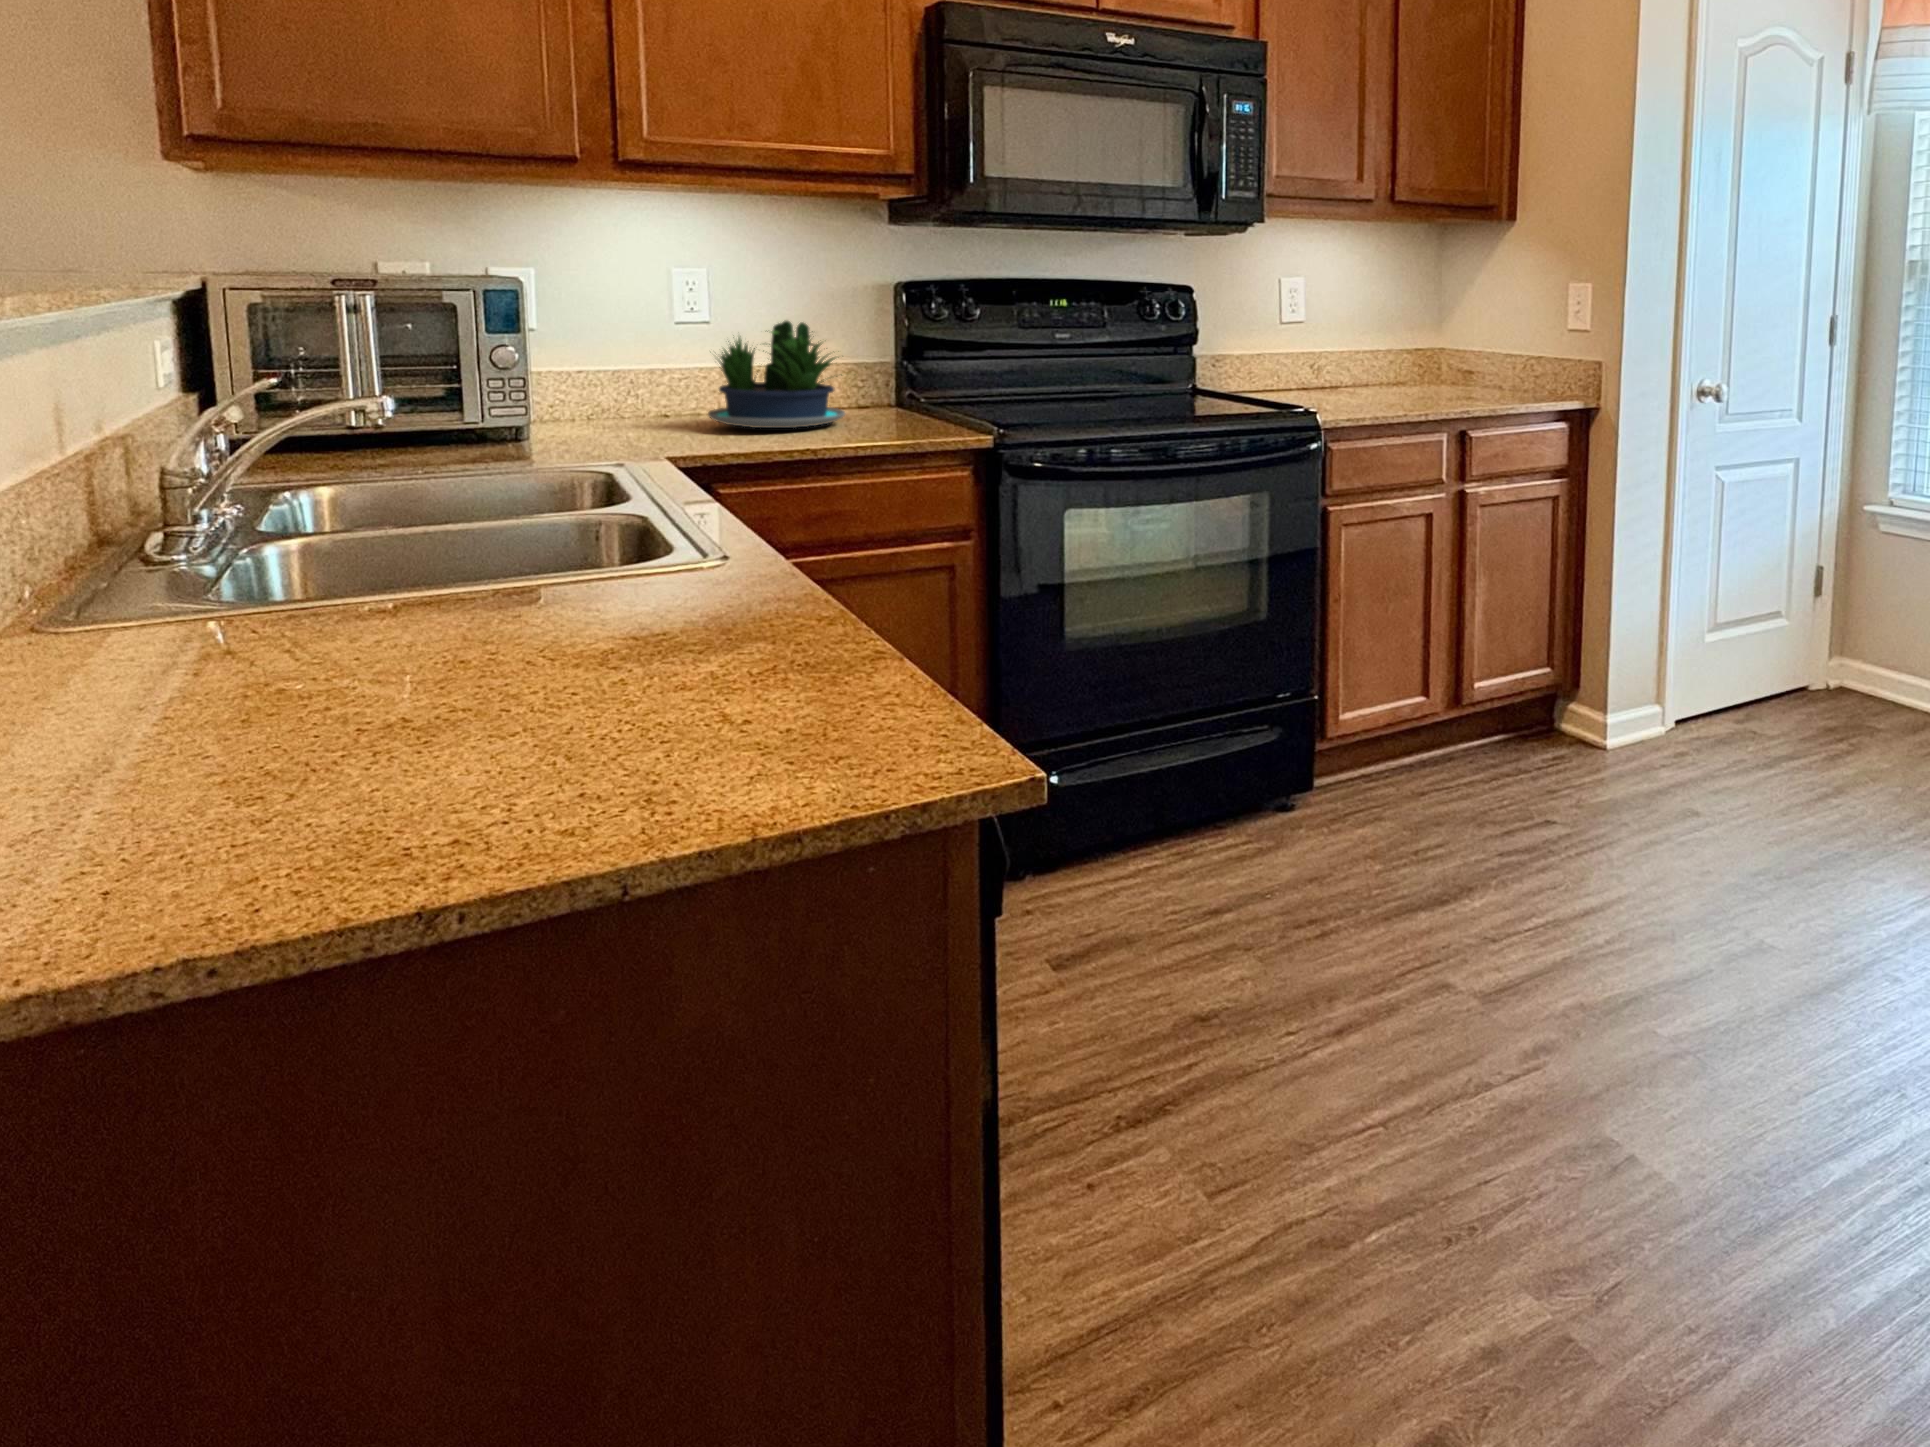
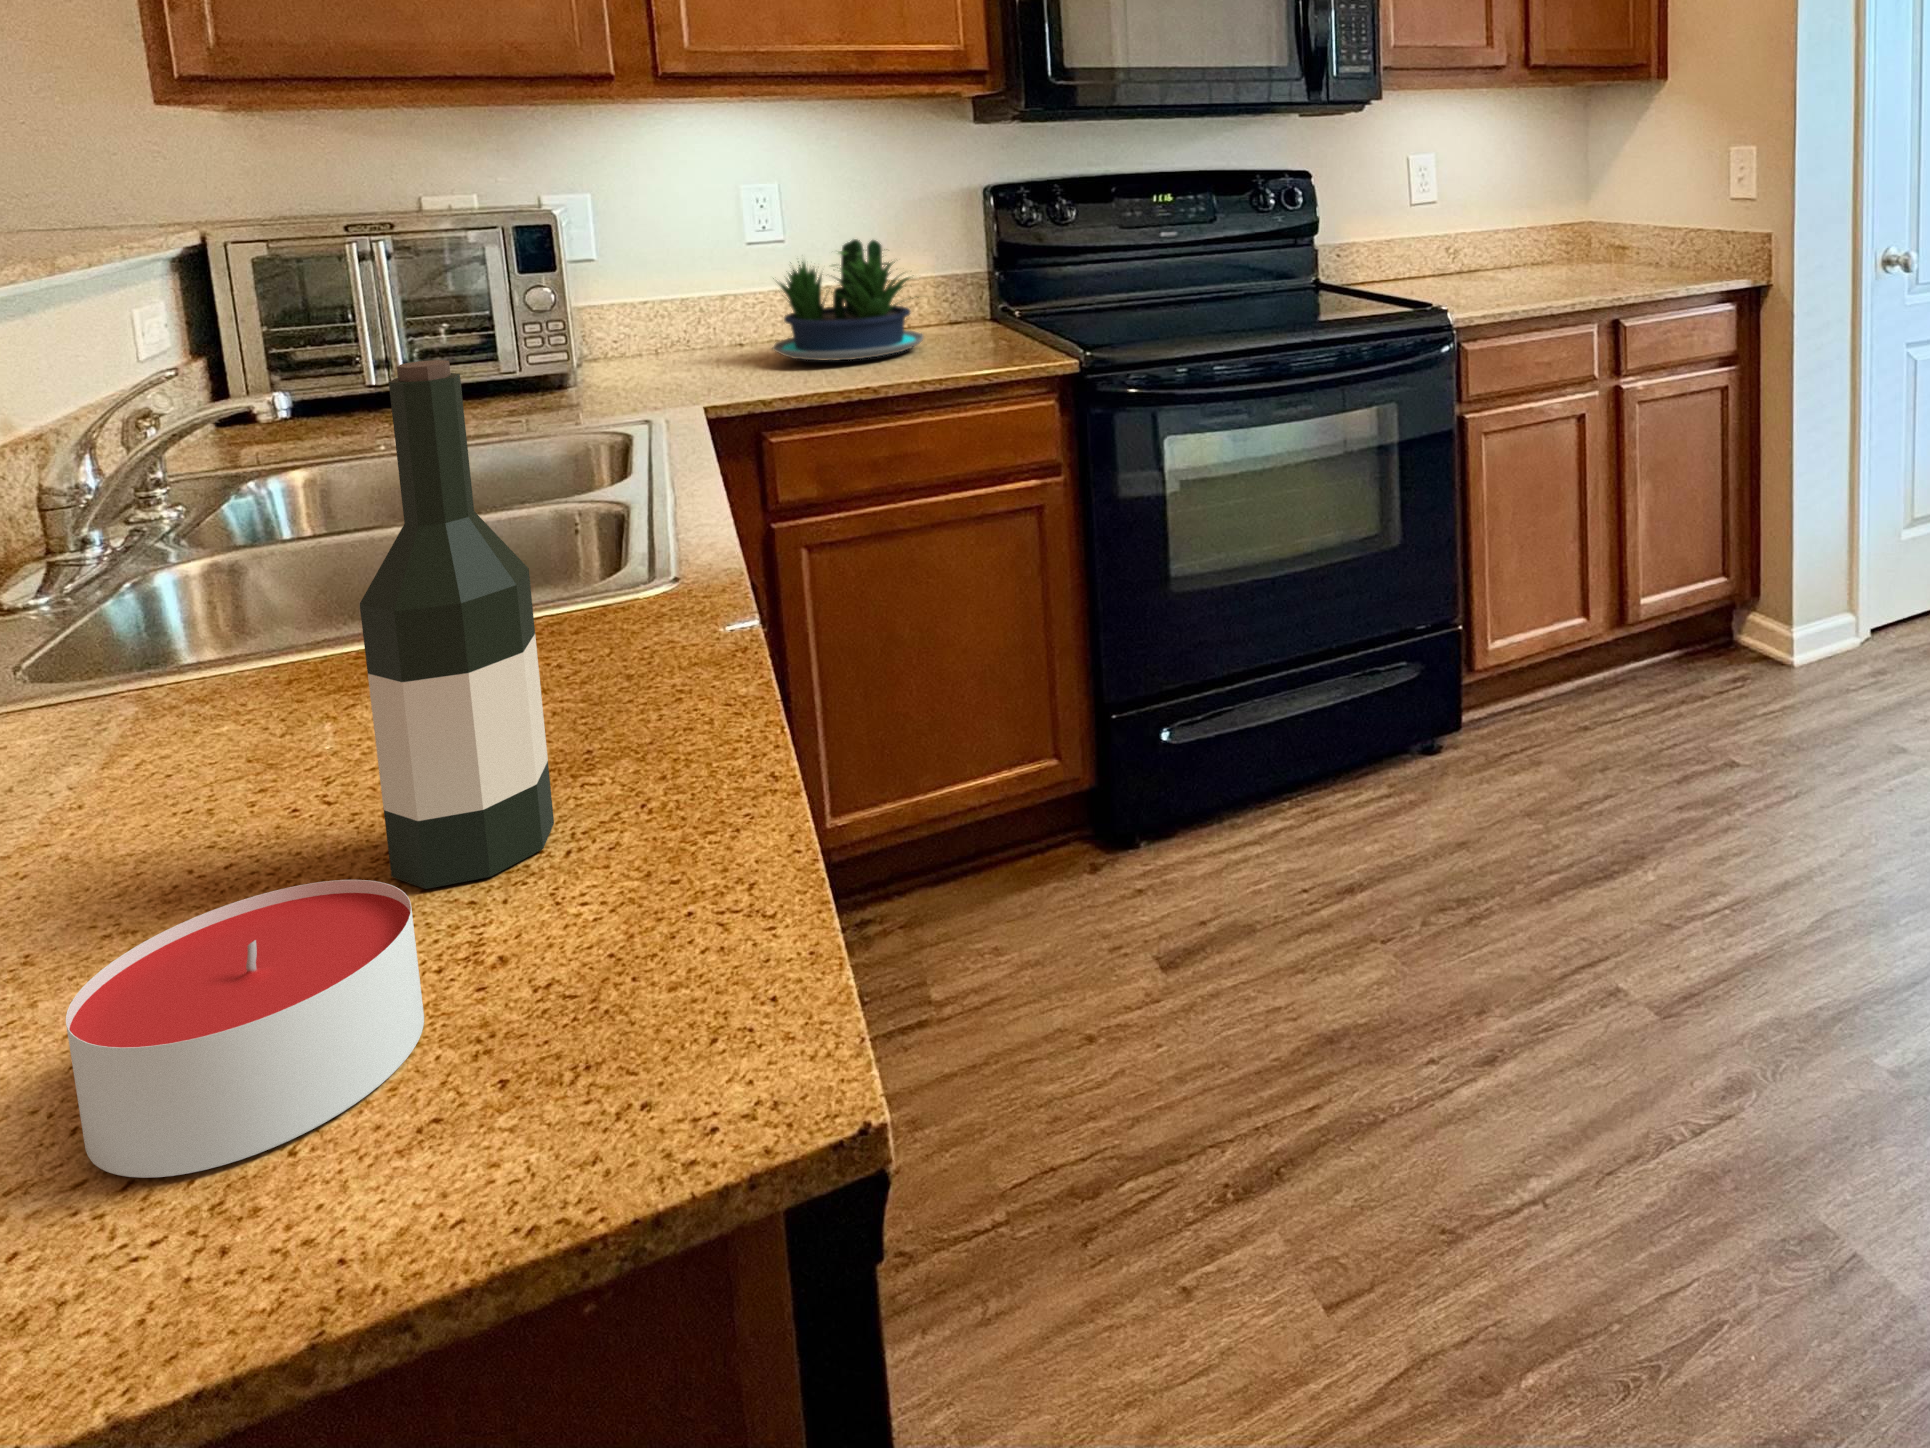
wine bottle: none [578,338,691,721] -> present [360,360,554,889]
candle: none [458,684,664,834] -> present [66,880,424,1178]

